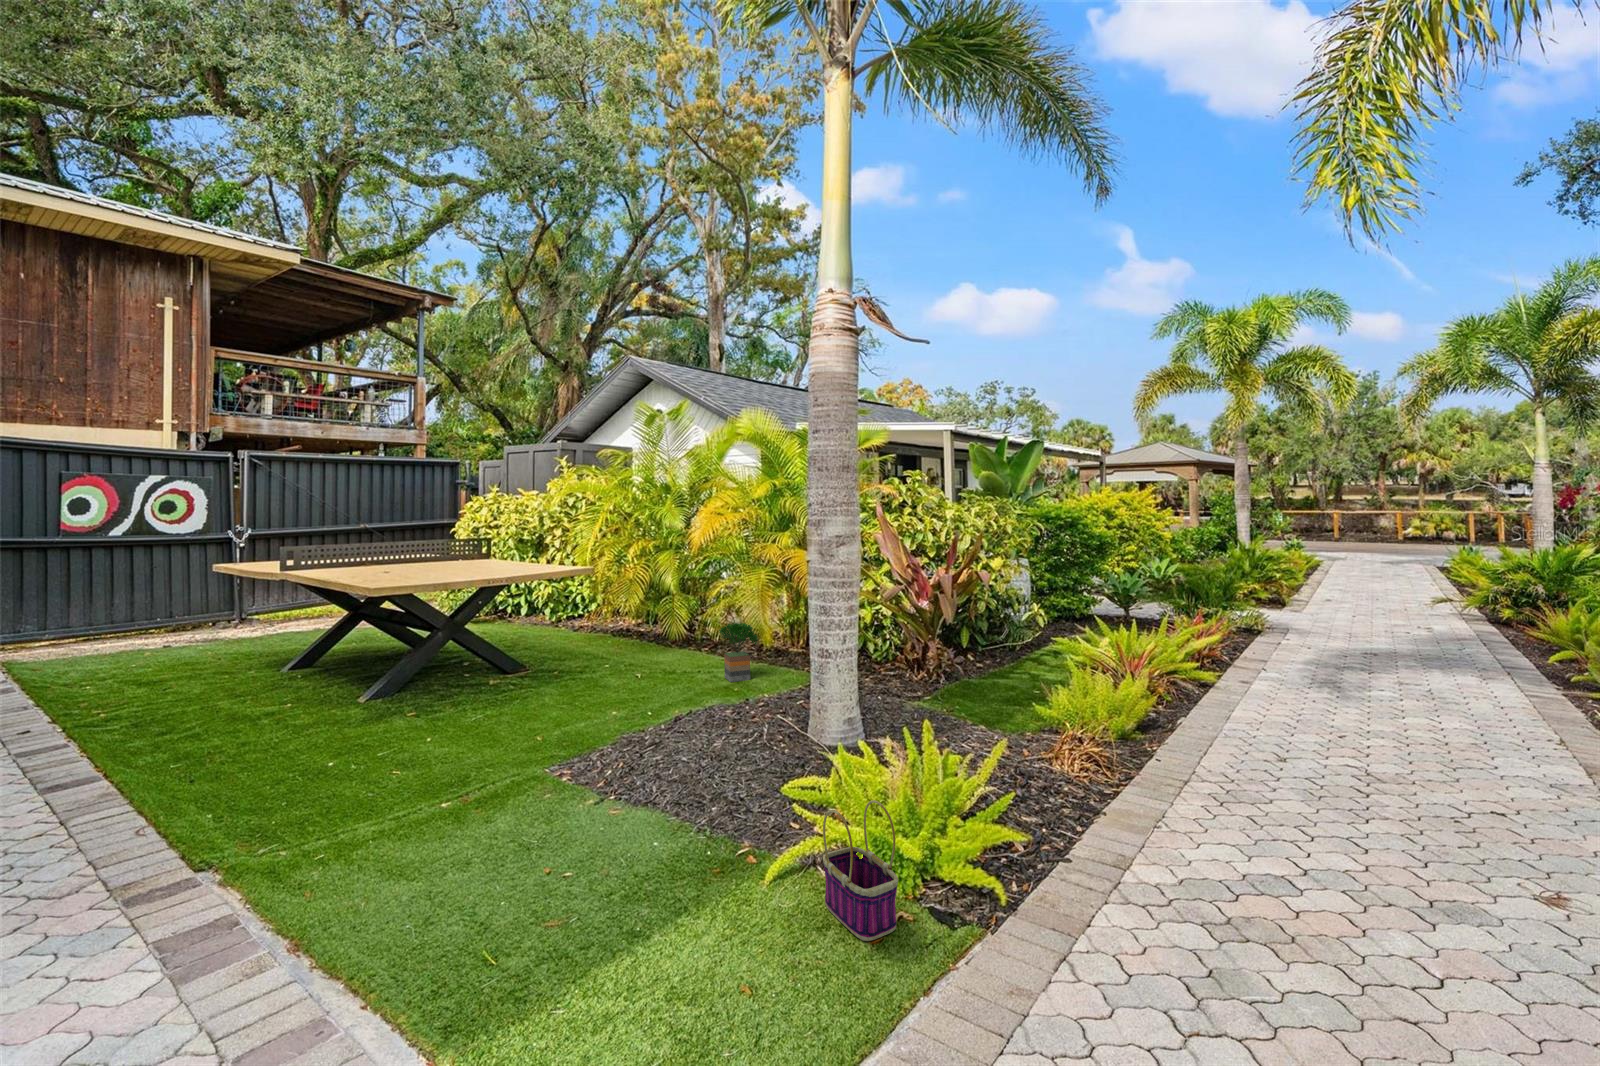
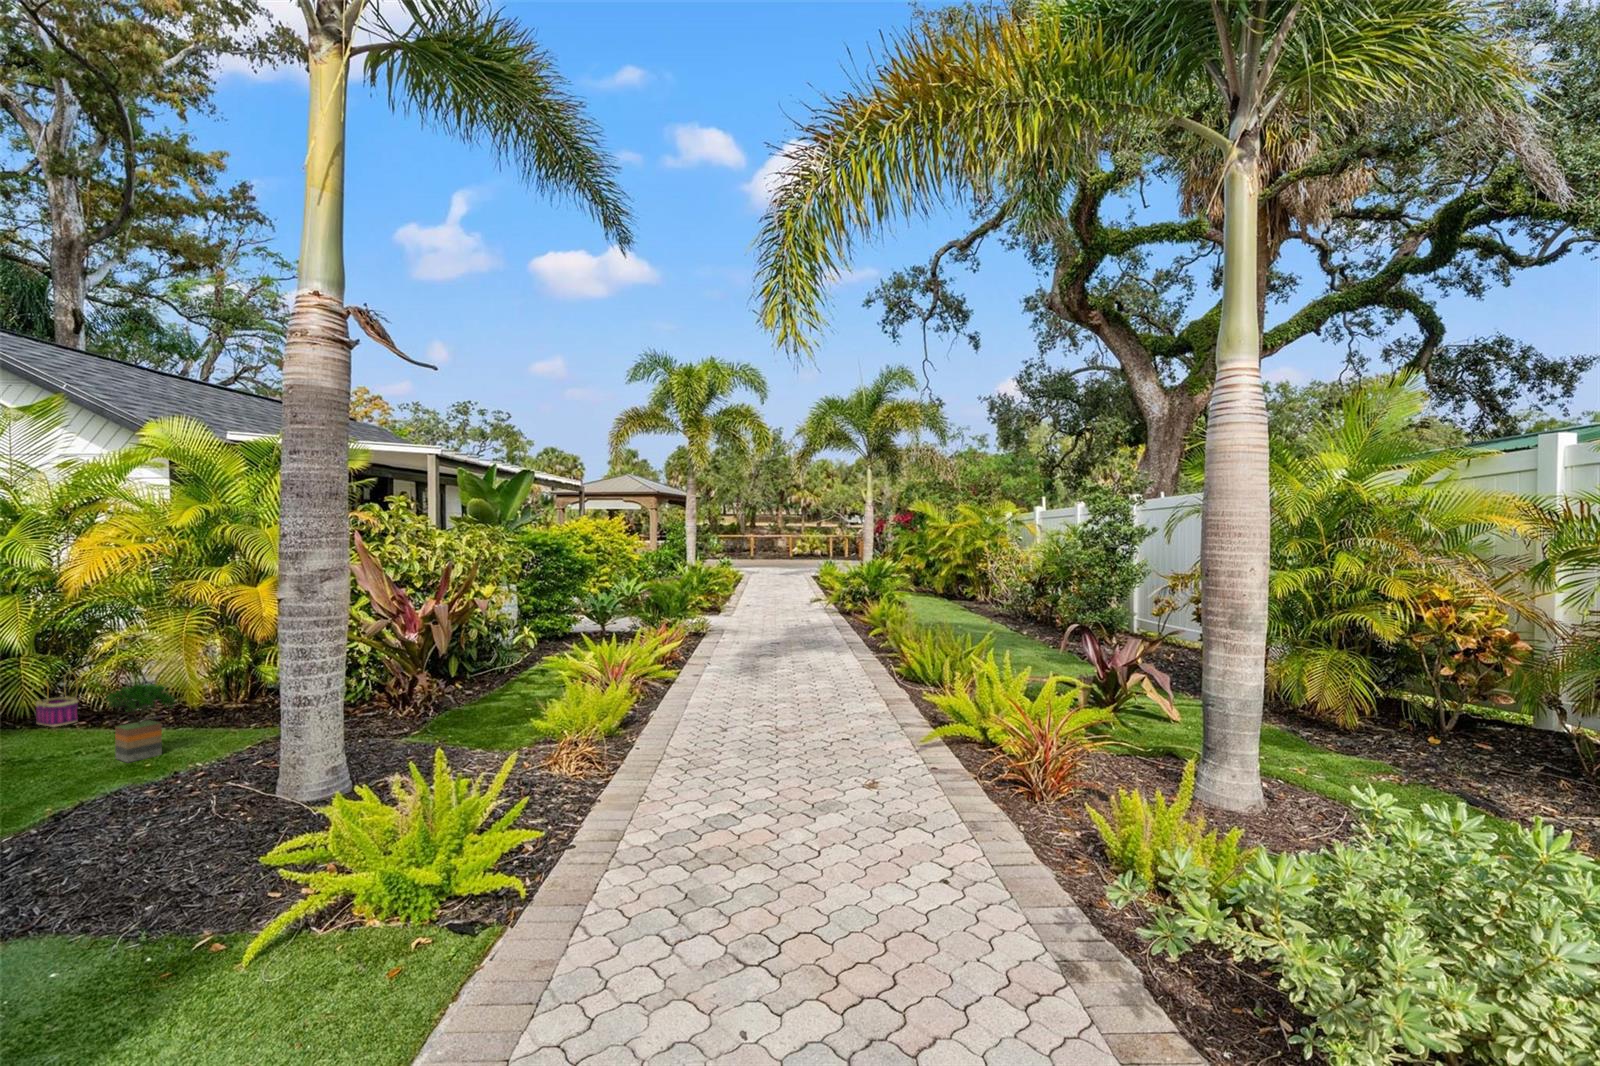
basket: present [823,800,898,941] -> present [36,676,78,727]

